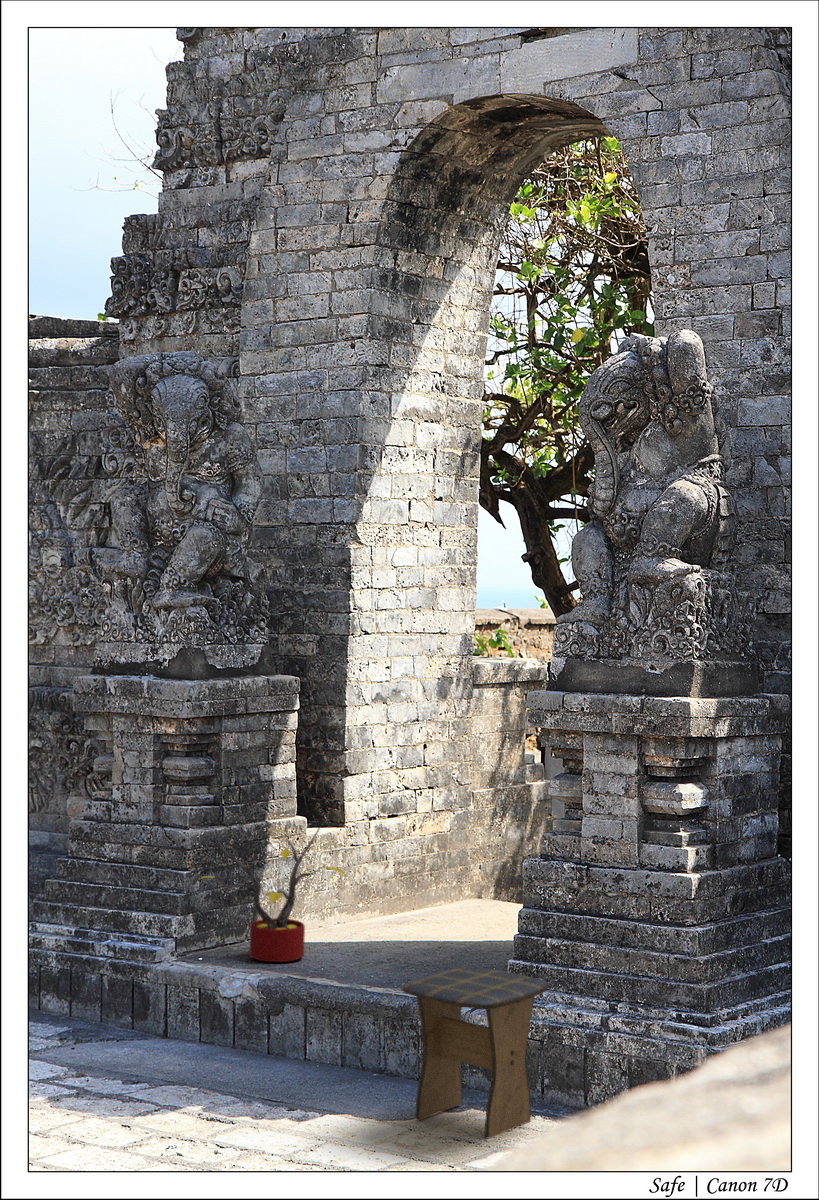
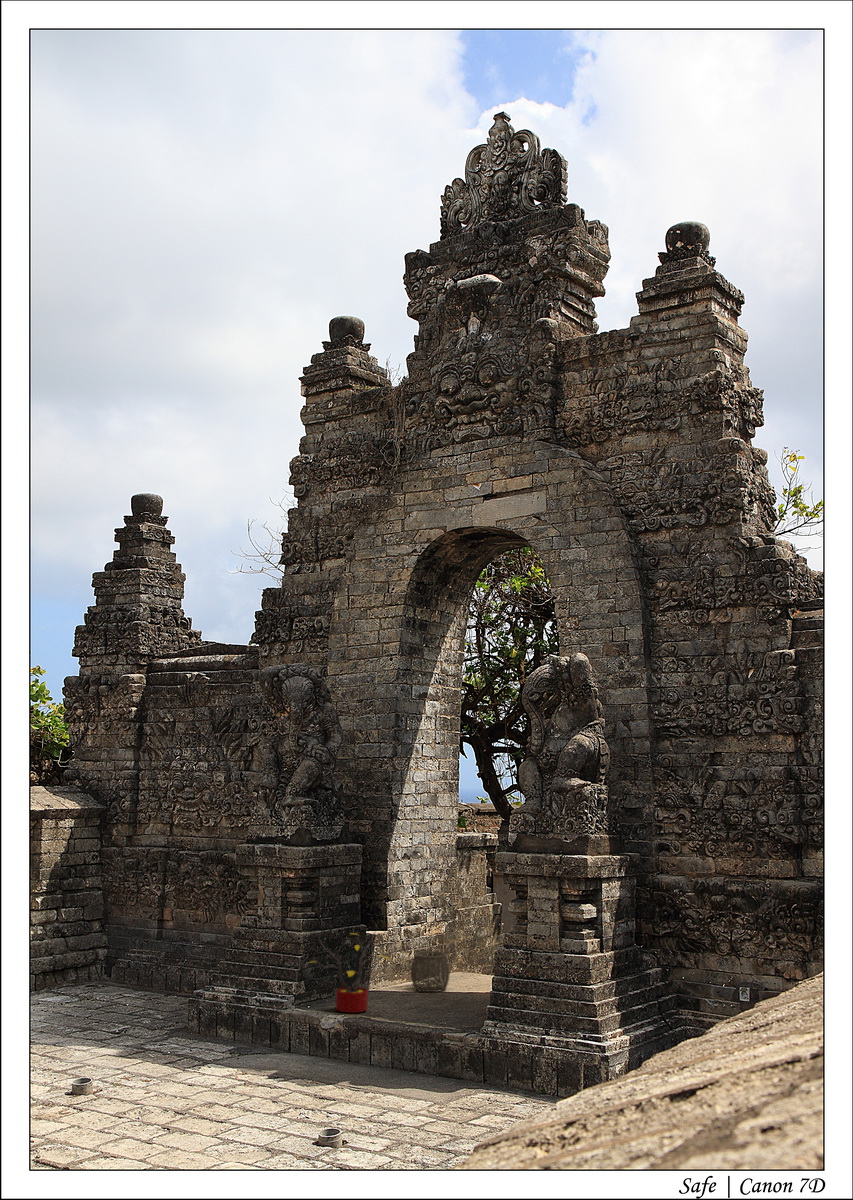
woven basket: none [387,859,456,927] -> present [411,951,450,992]
stool: present [401,966,548,1138] -> none [432,1010,513,1112]

